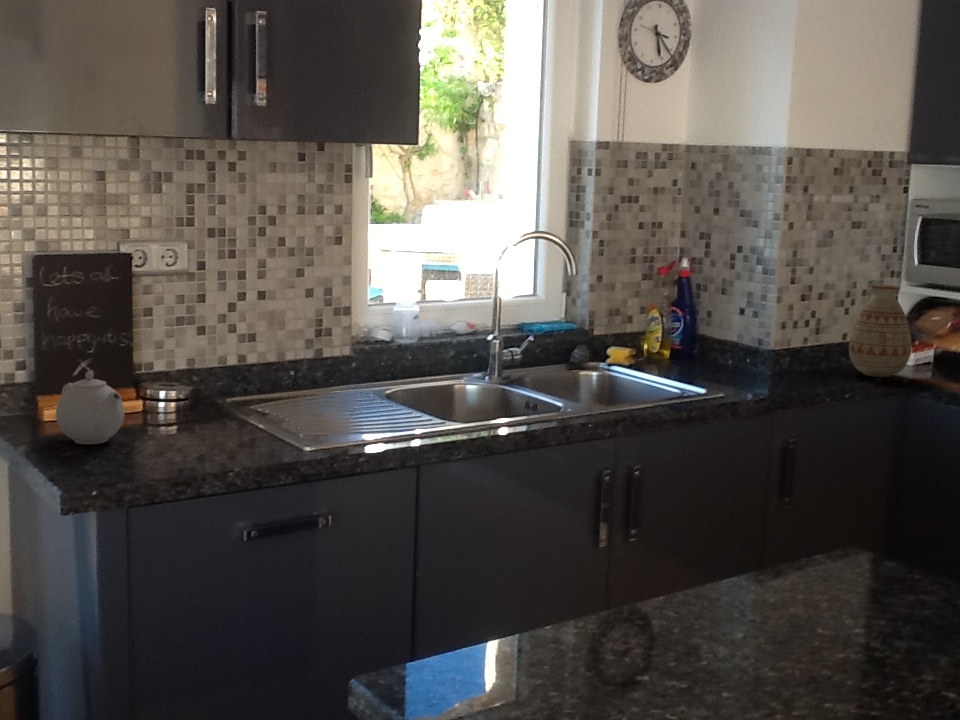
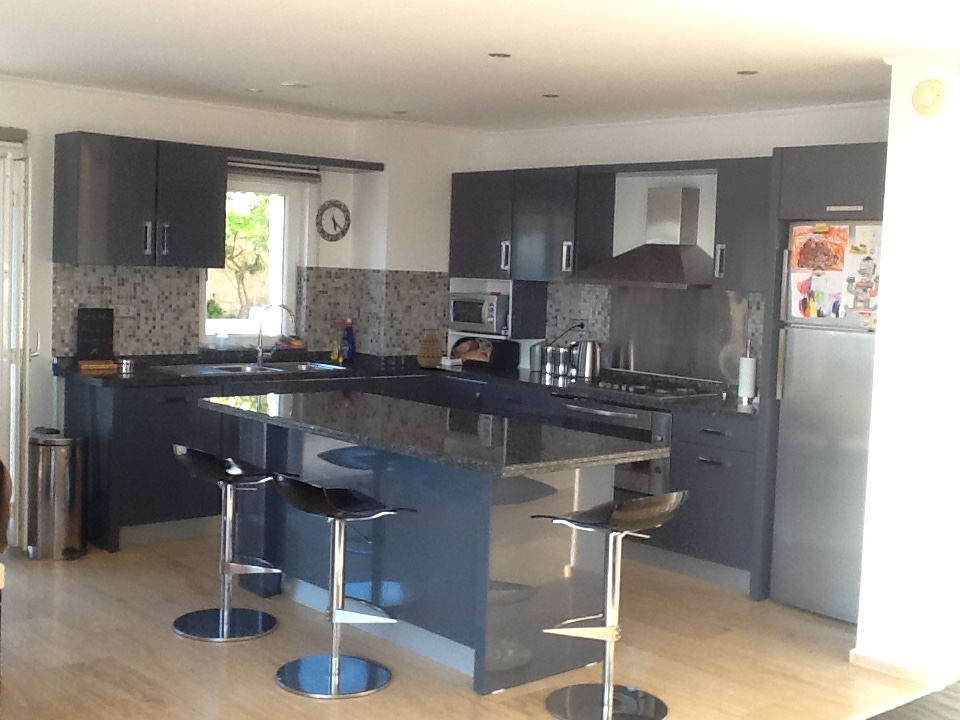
teapot: present [56,371,124,444] -> none [92,347,118,373]

